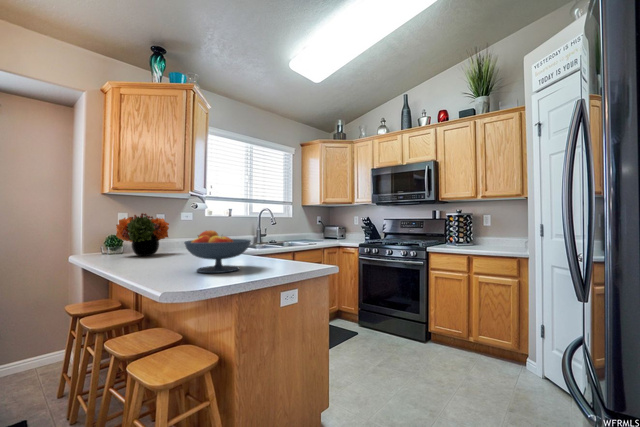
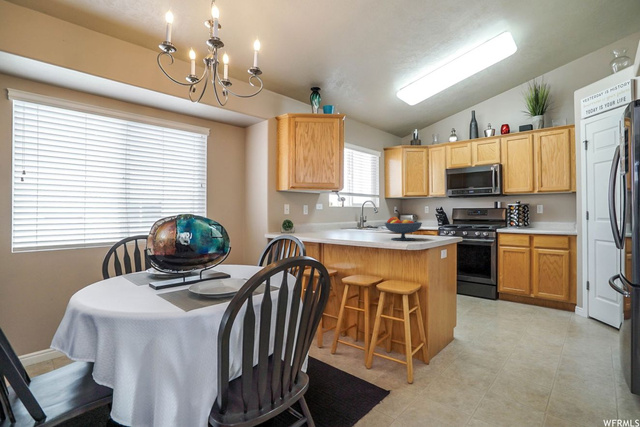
flower arrangement: present [116,213,169,256] -> none [302,207,332,235]

